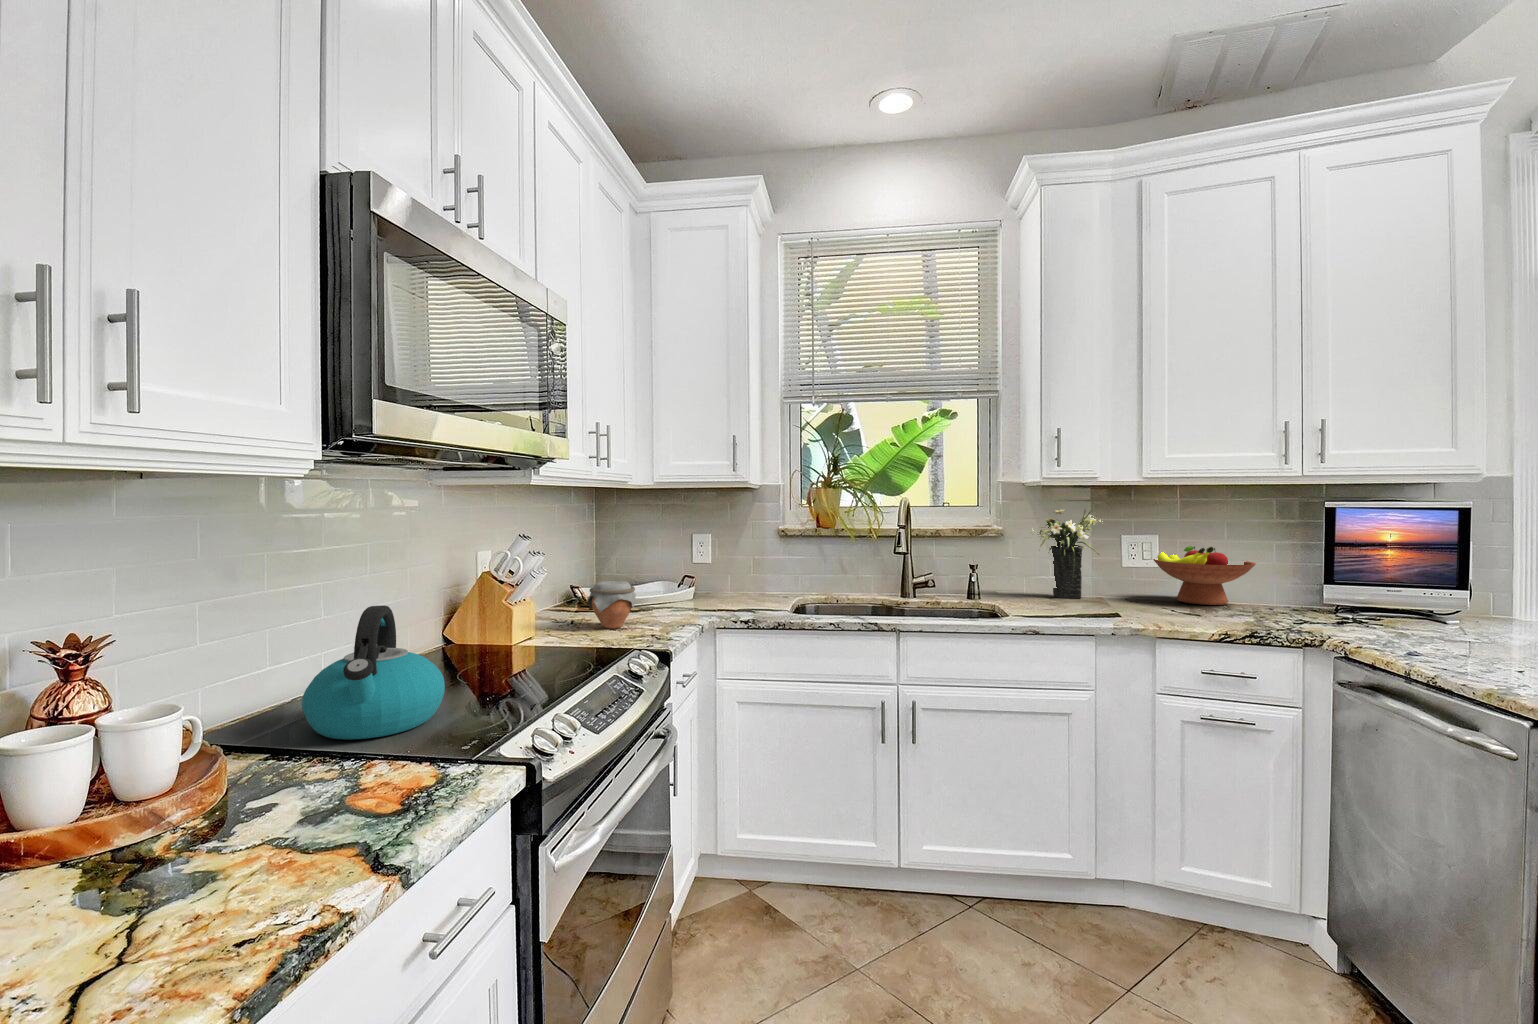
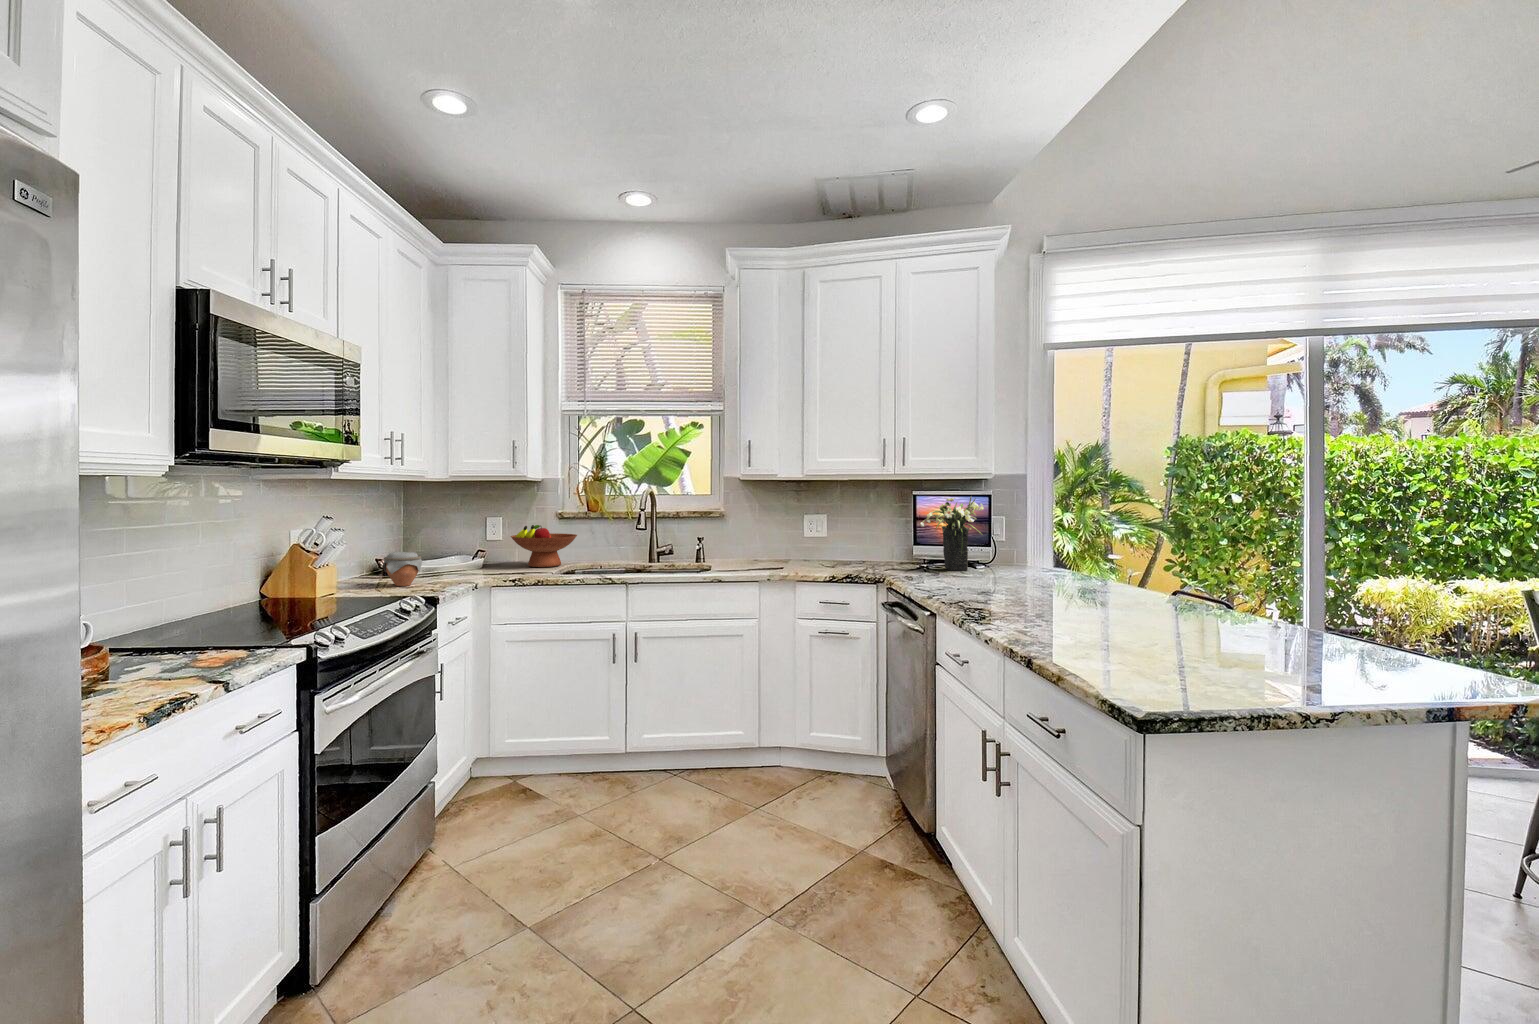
flower arrangement: present [1031,508,1103,598] -> present [920,497,984,571]
fruit bowl: present [1153,546,1256,605] -> present [511,525,577,567]
kettle: present [302,605,445,740] -> none [163,560,263,640]

